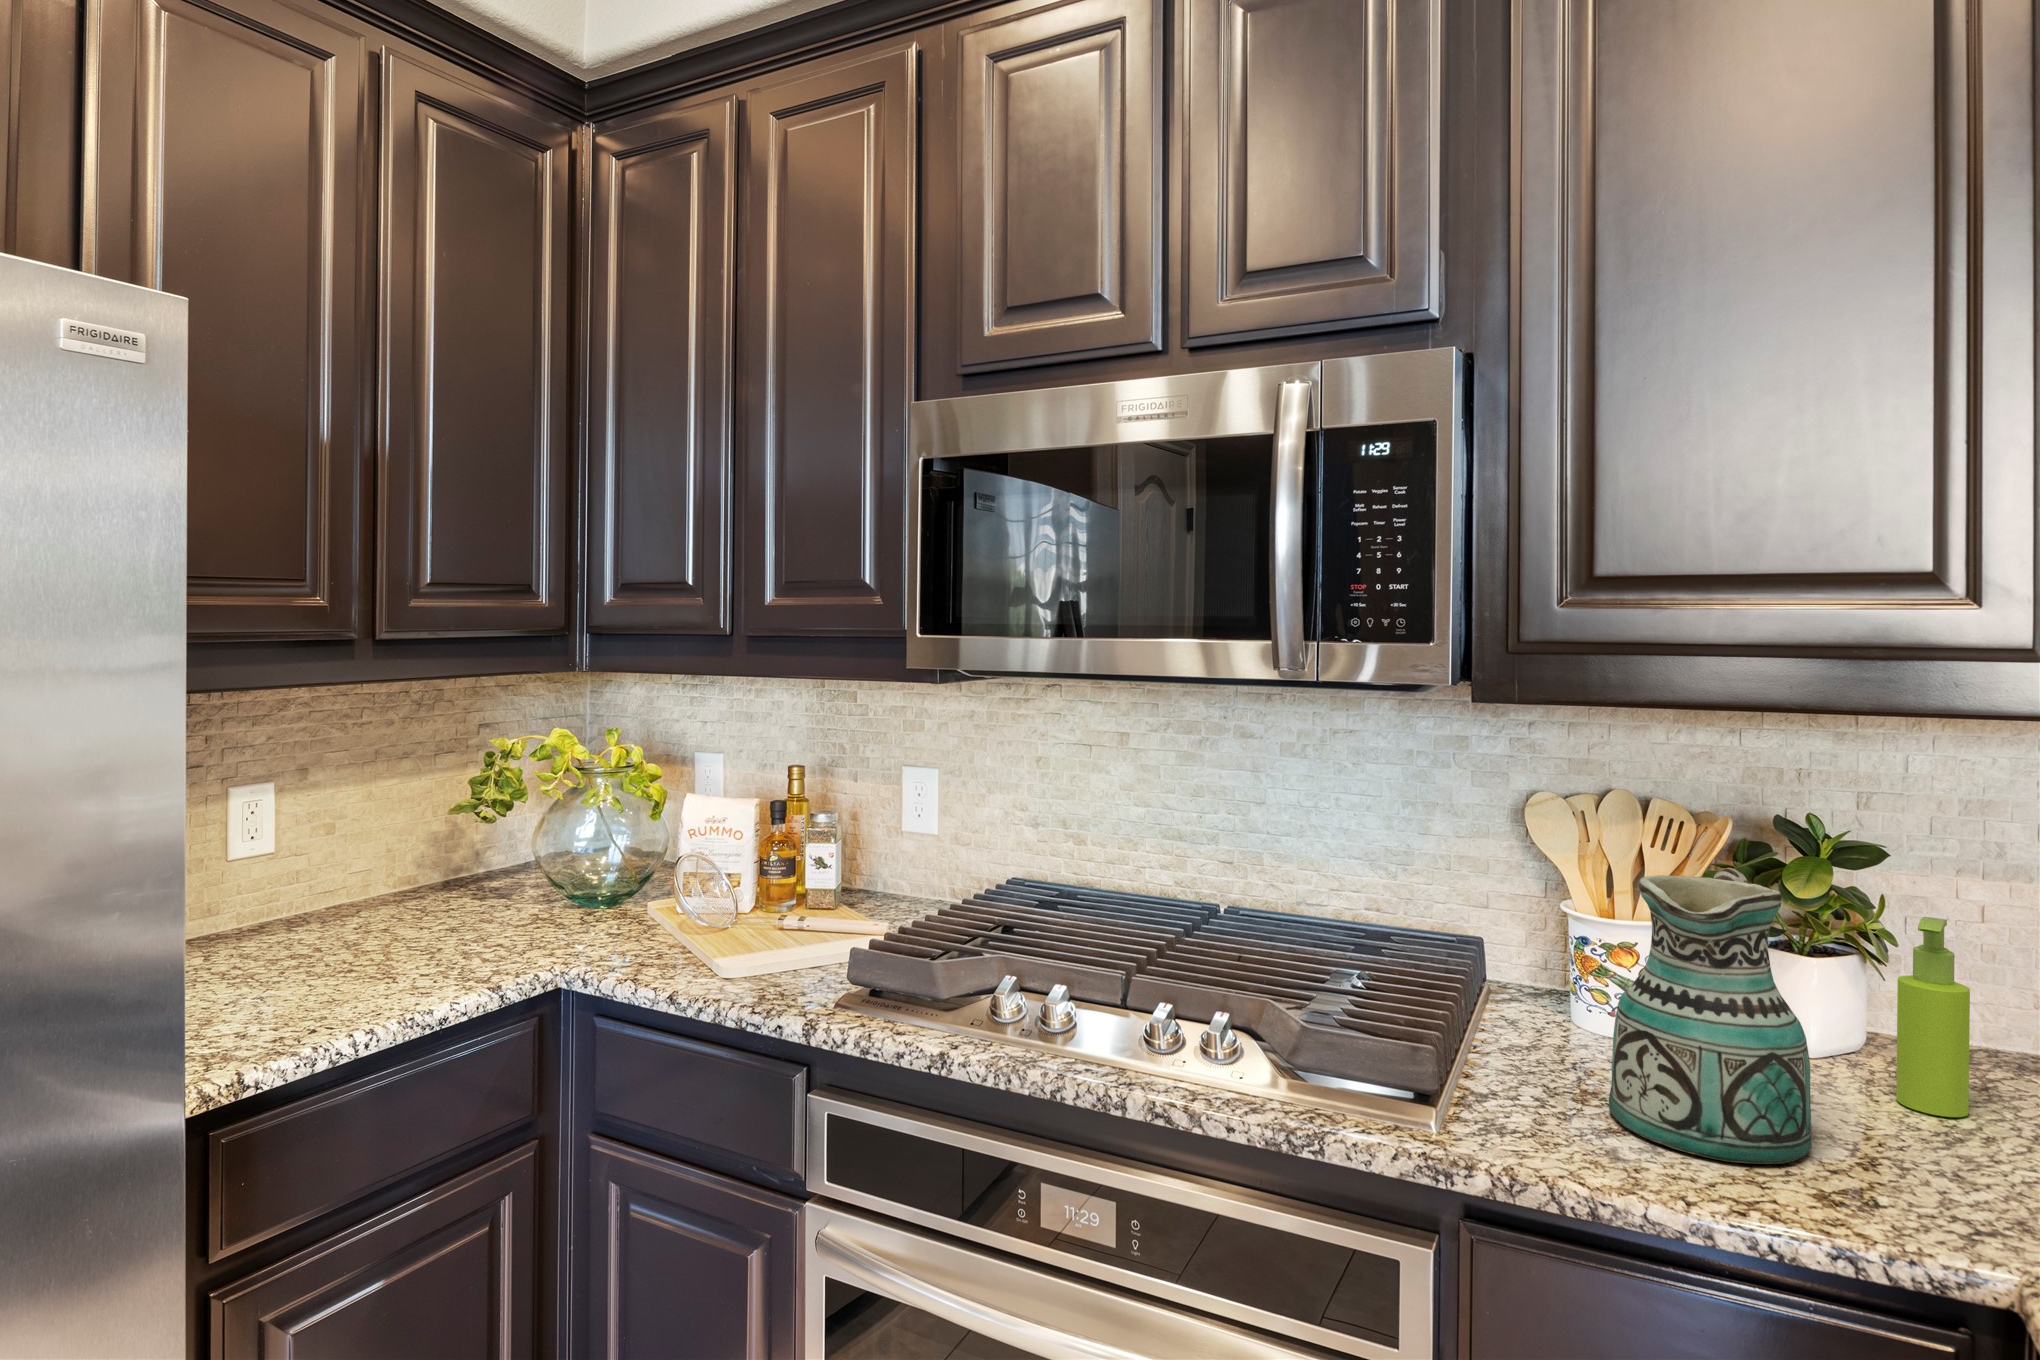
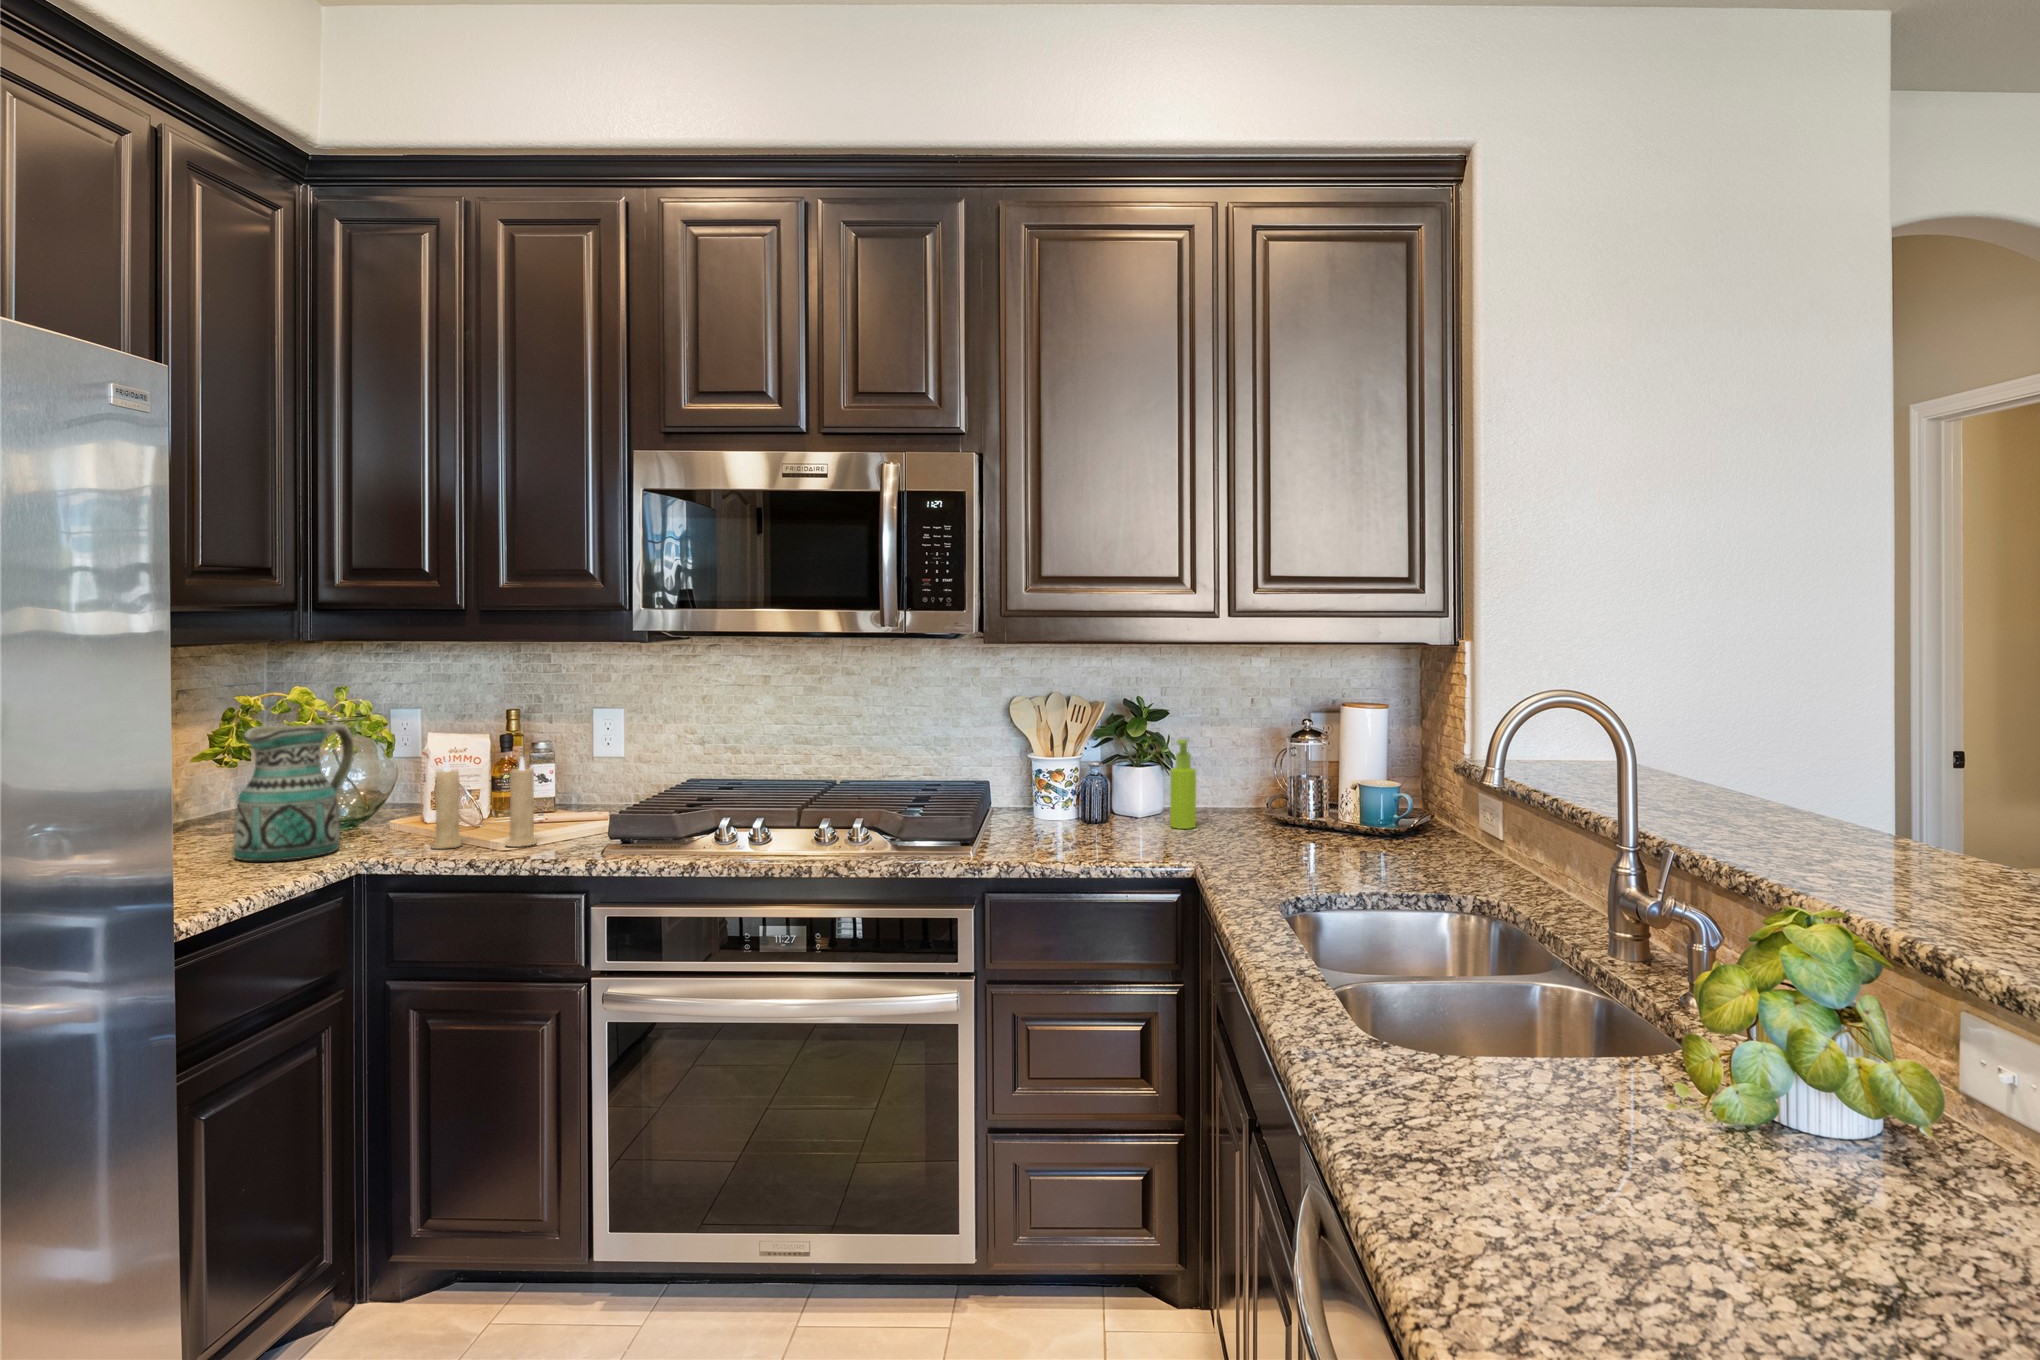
candle: none [648,831,774,973] -> present [431,757,537,849]
ceramic pitcher: present [1609,868,1812,1164] -> present [233,721,355,861]

